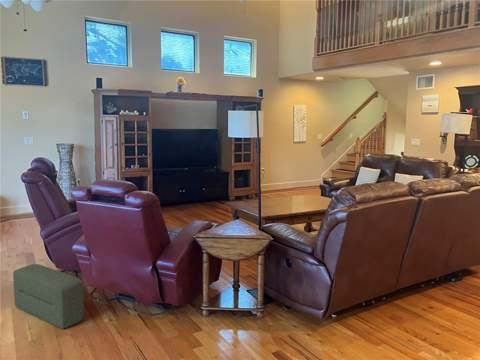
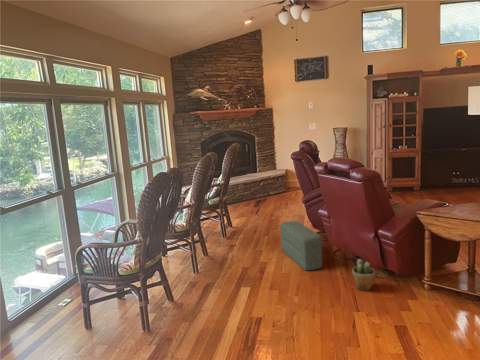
potted plant: none [130,299,157,336] -> present [352,259,375,291]

